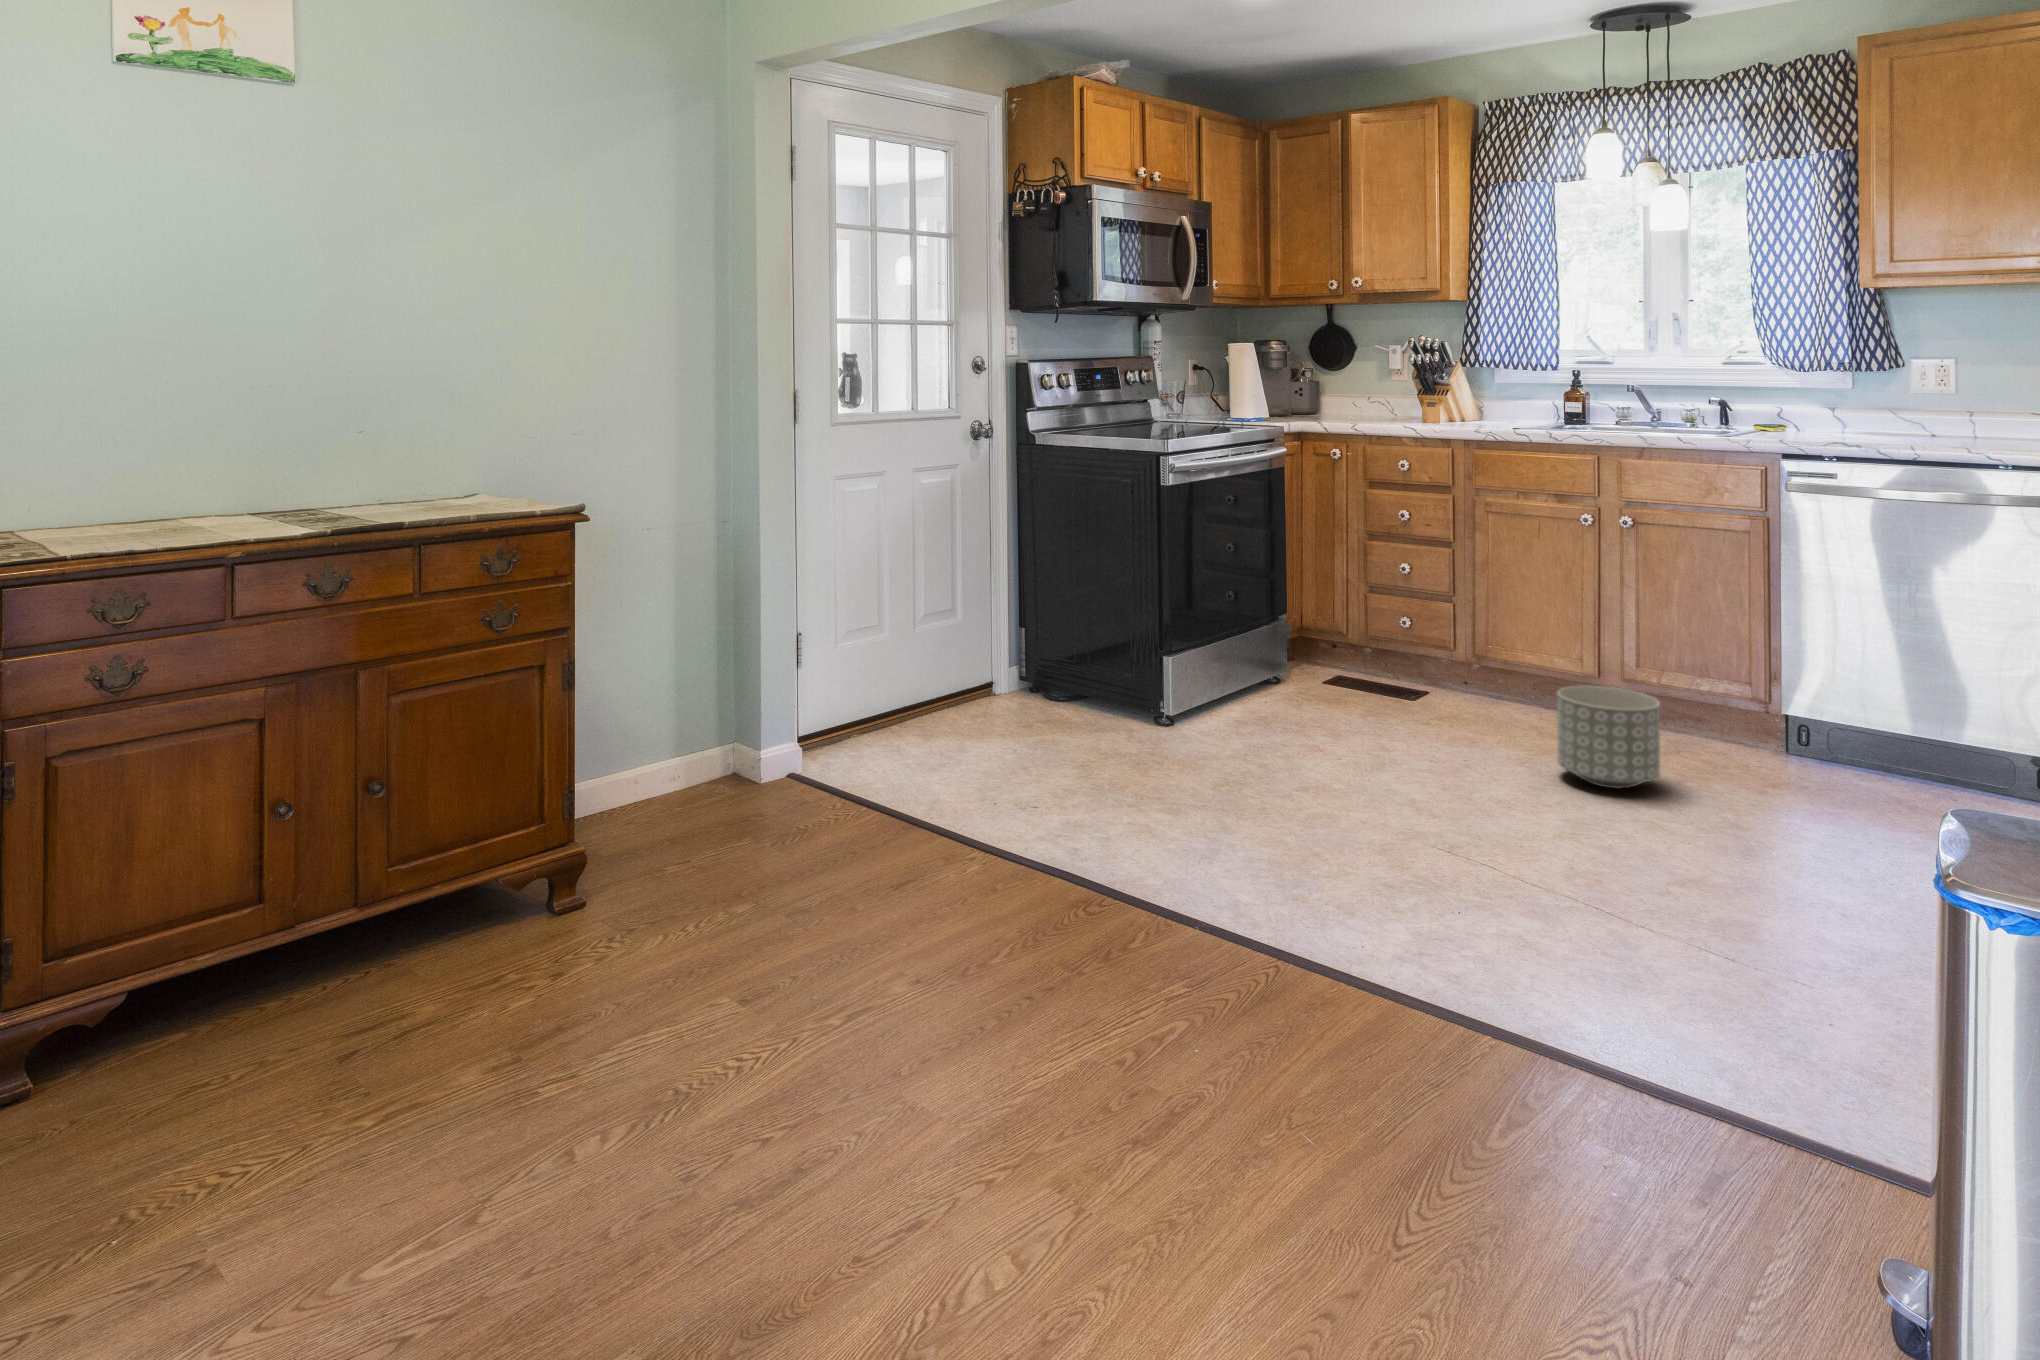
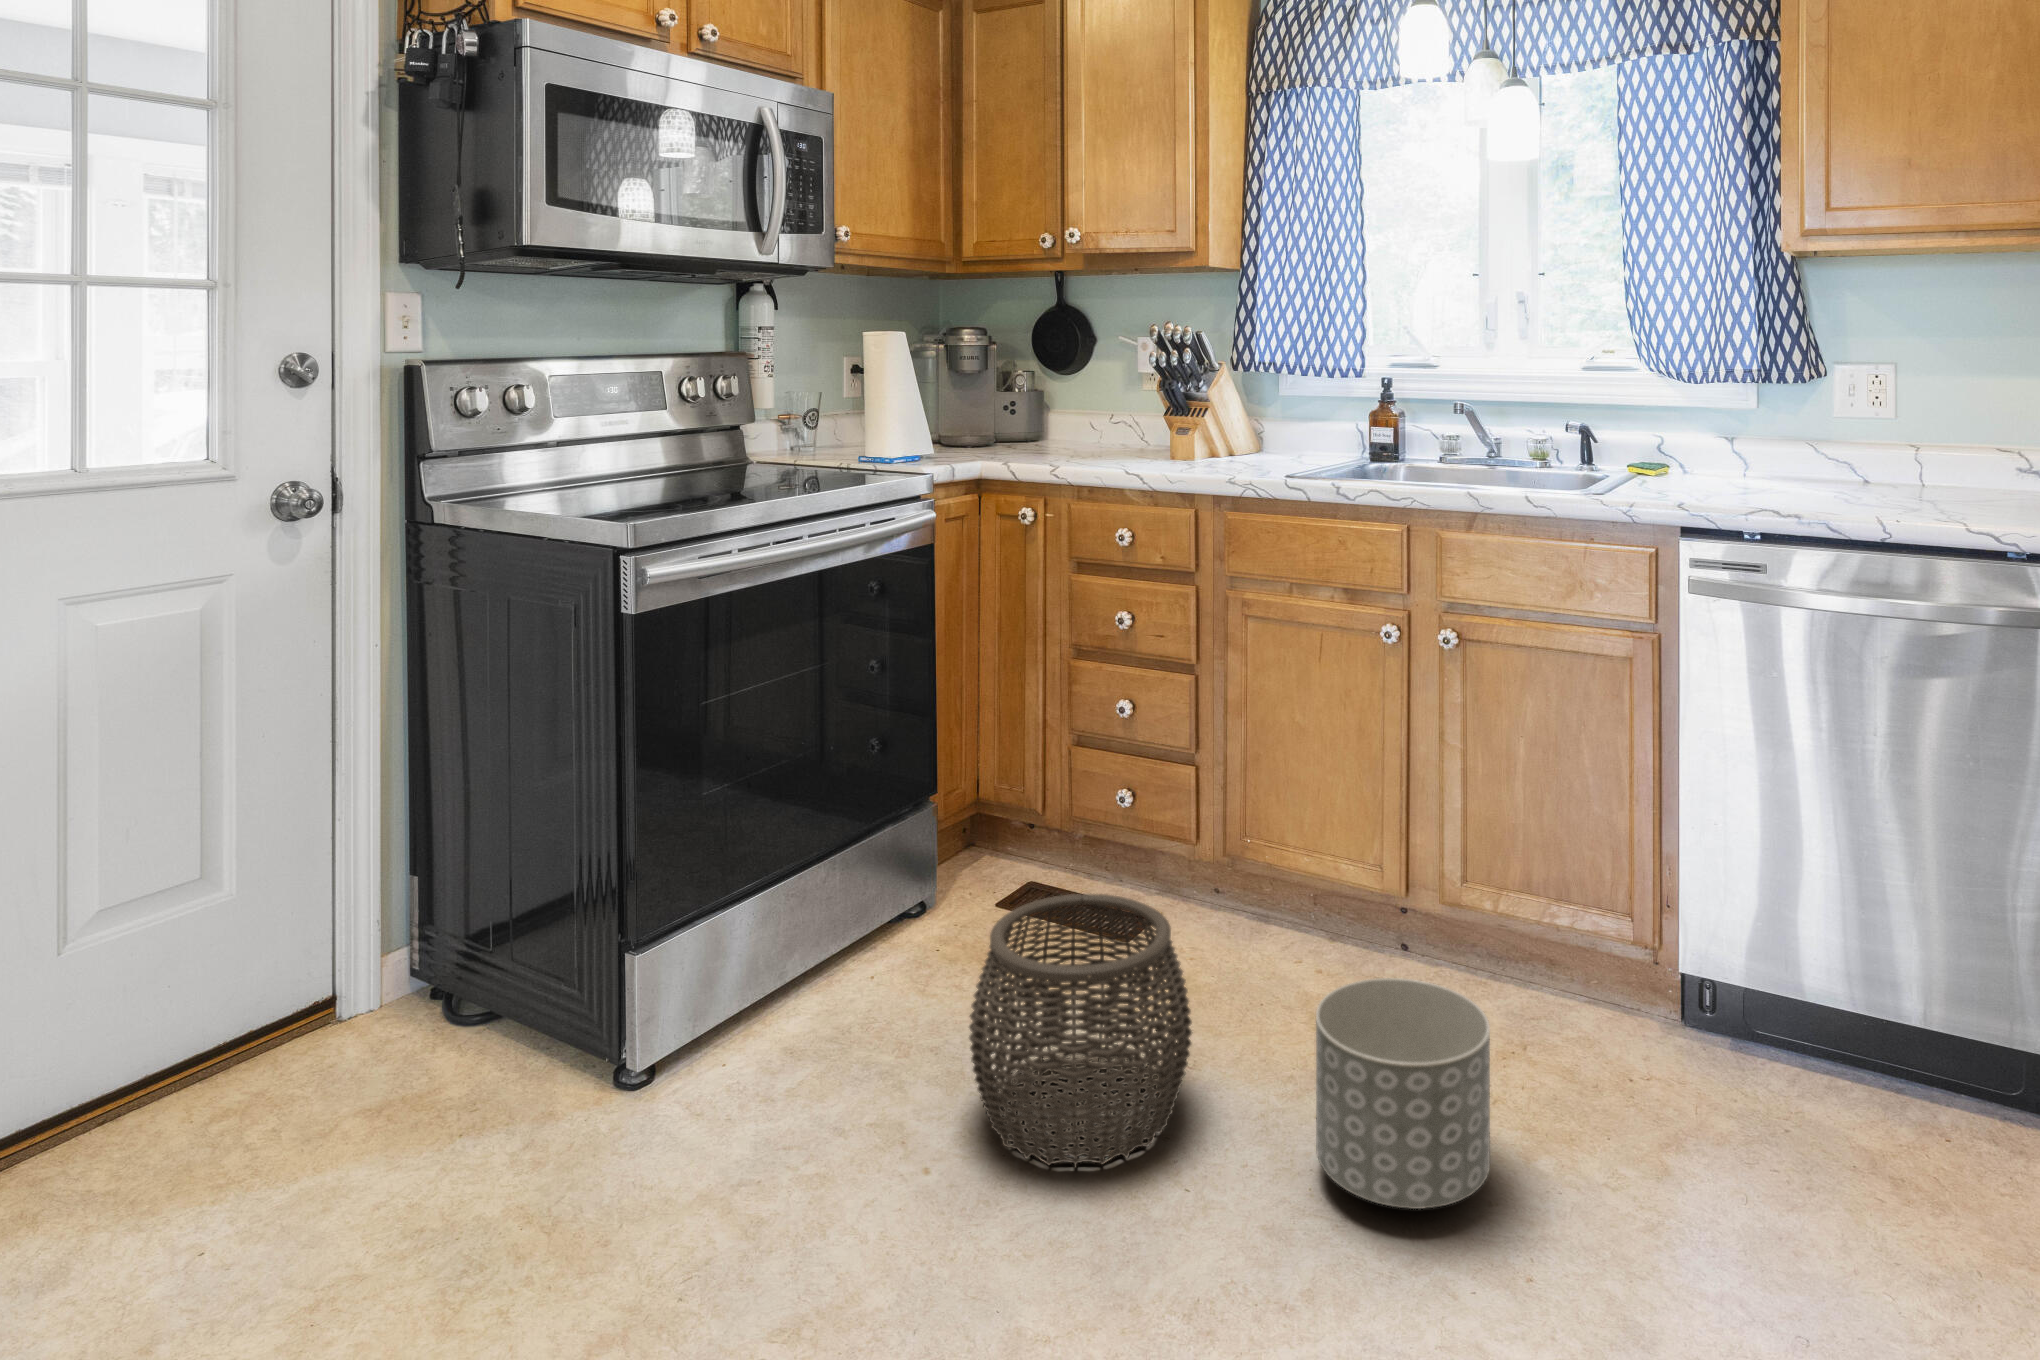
woven basket: none [1356,642,1481,764] -> present [969,894,1192,1168]

